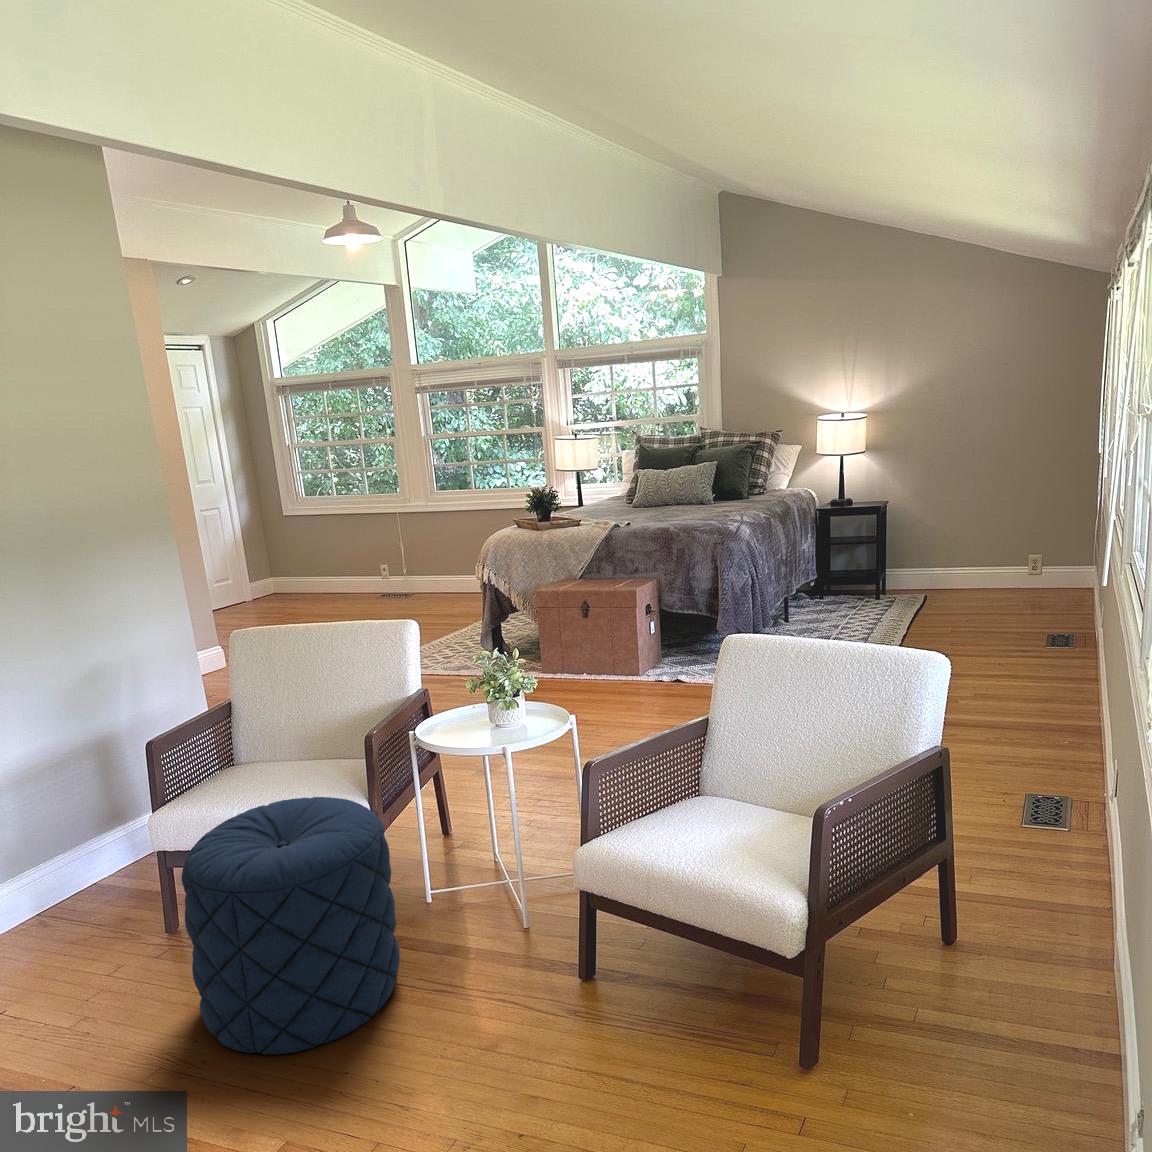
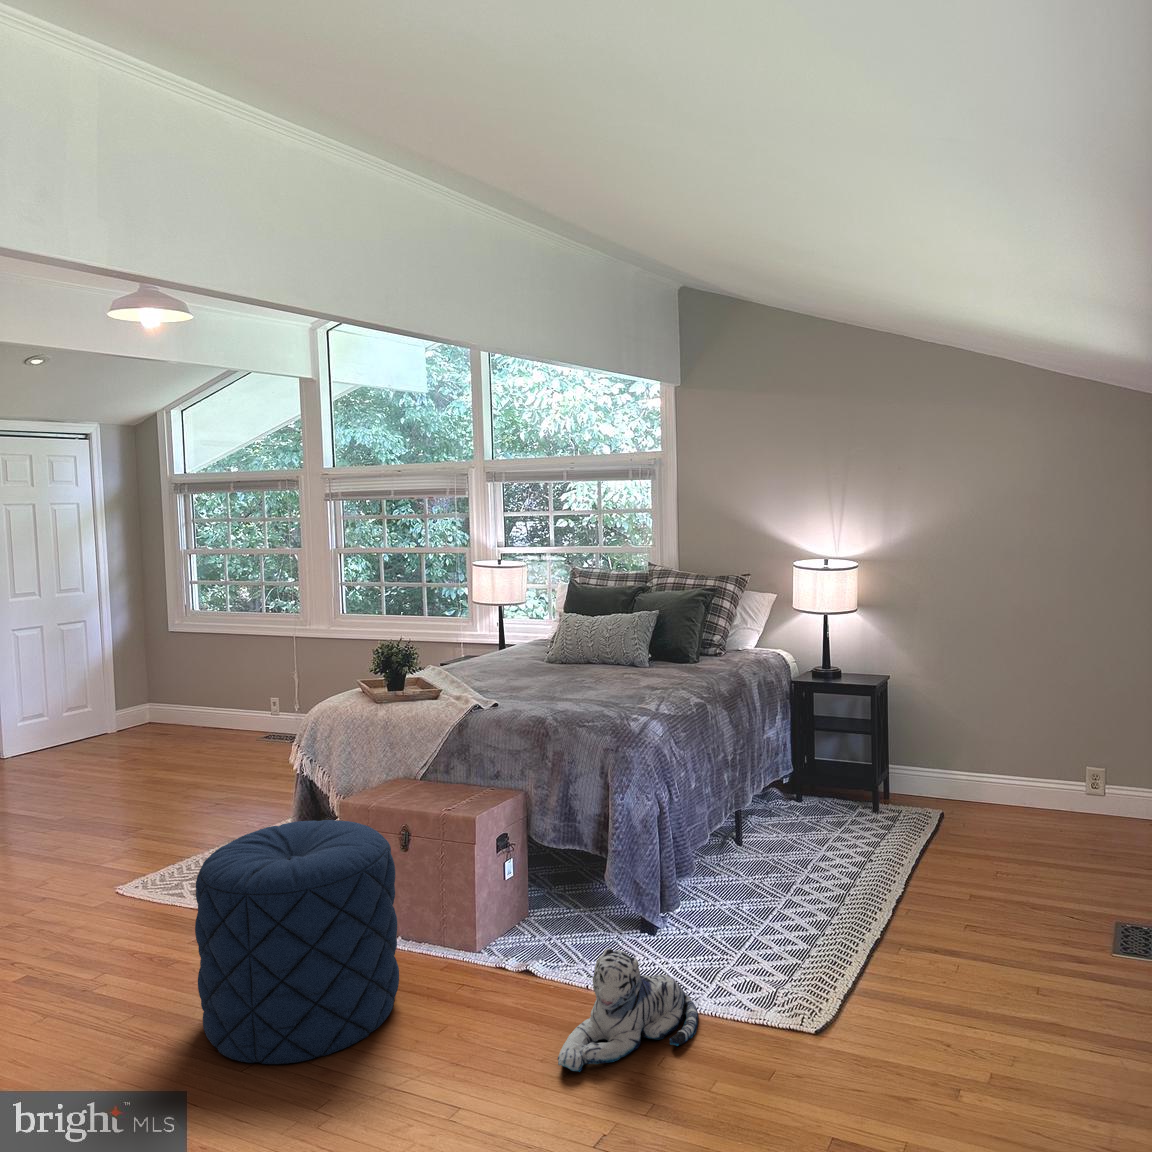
plush toy: none [561,935,707,1062] -> present [558,948,698,1072]

